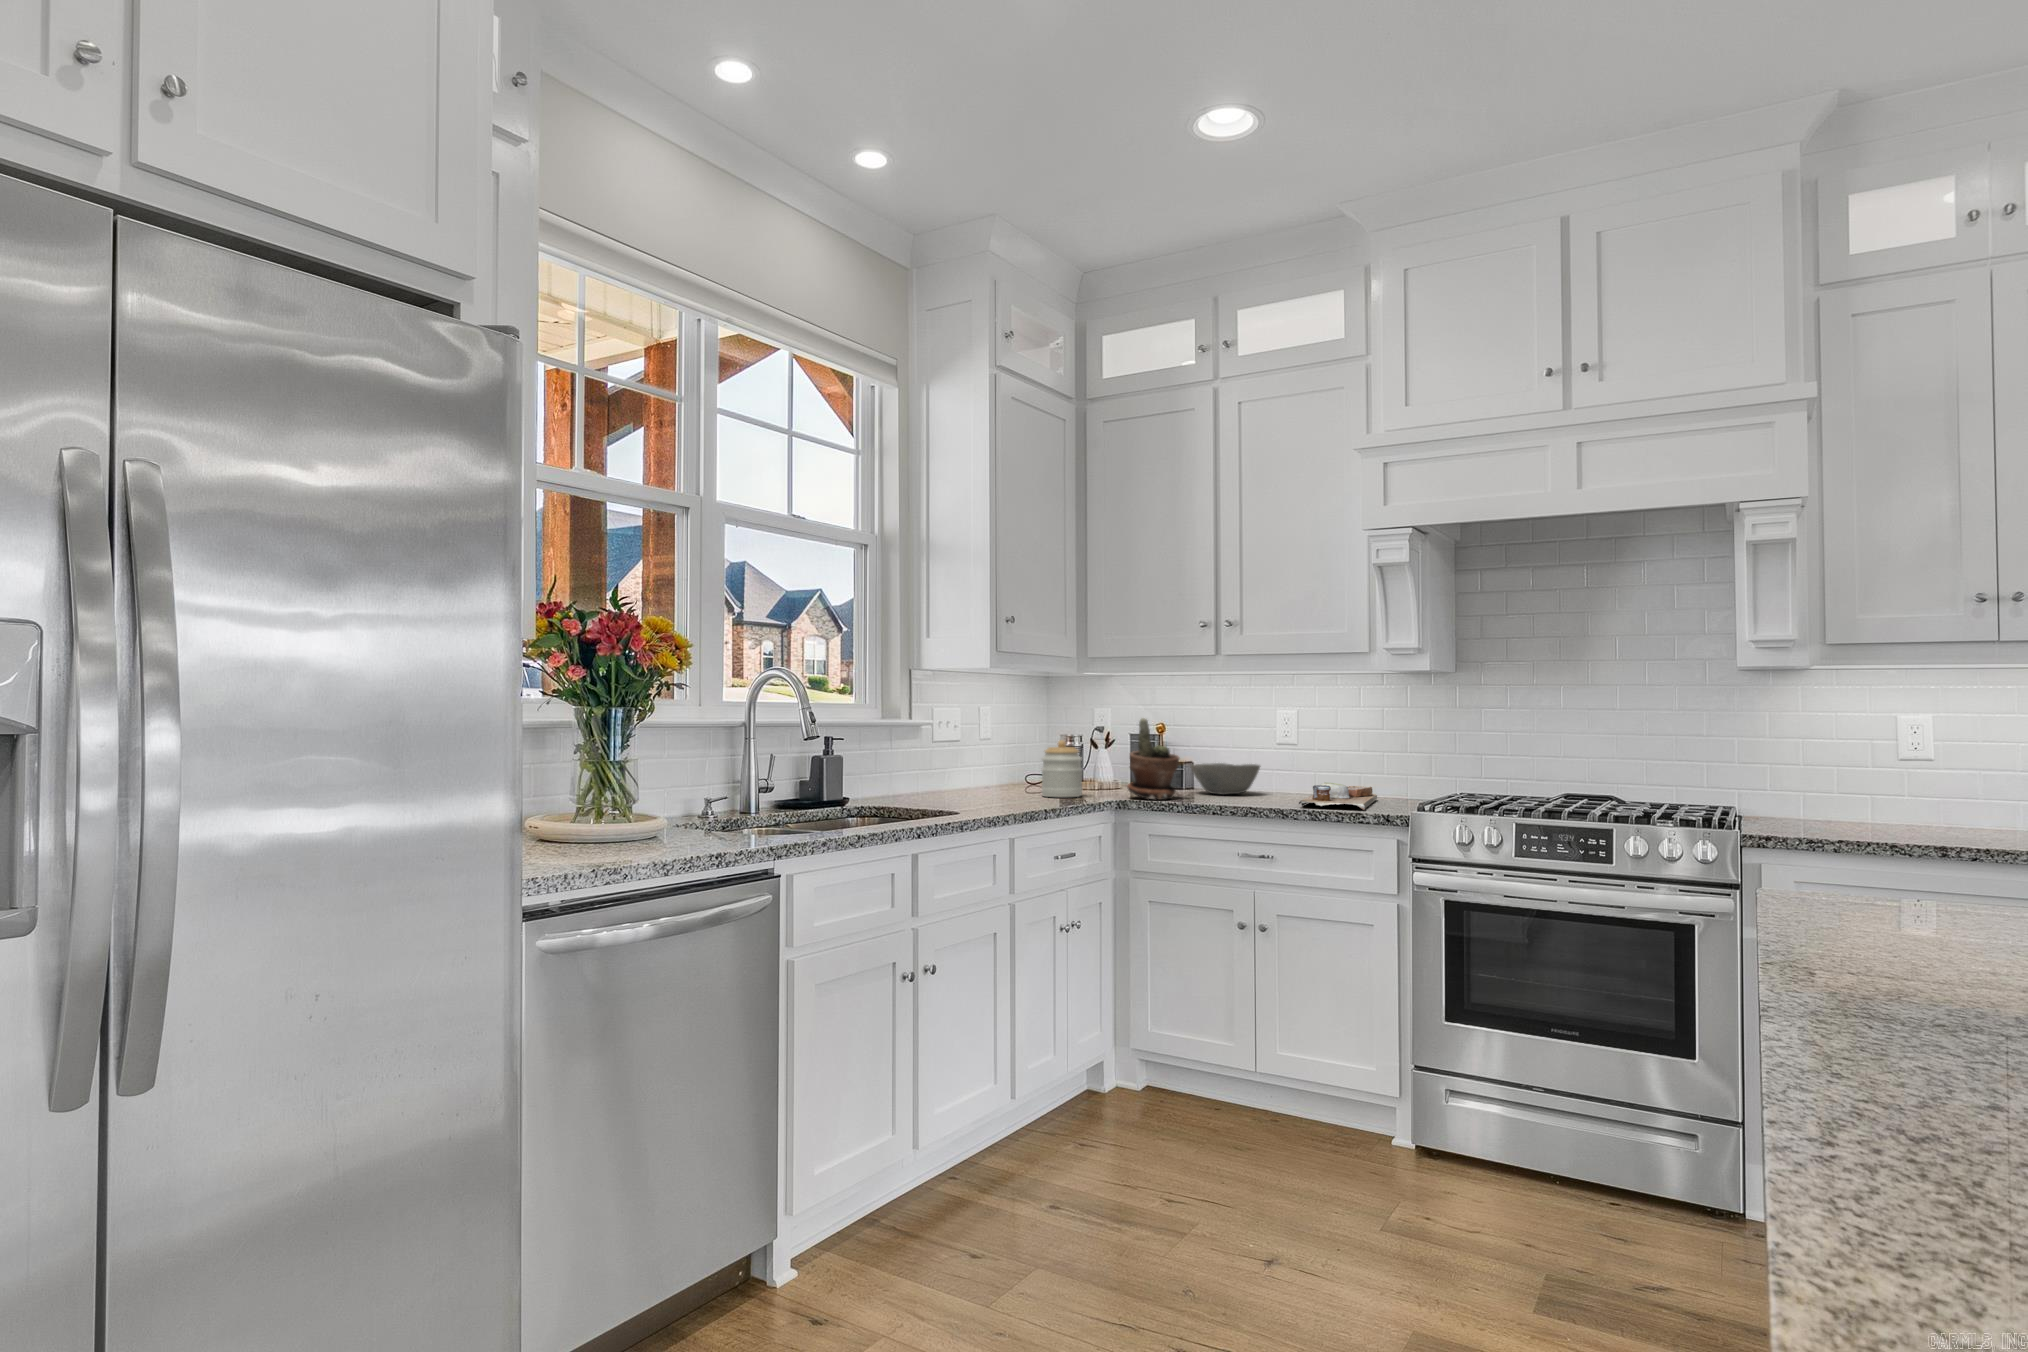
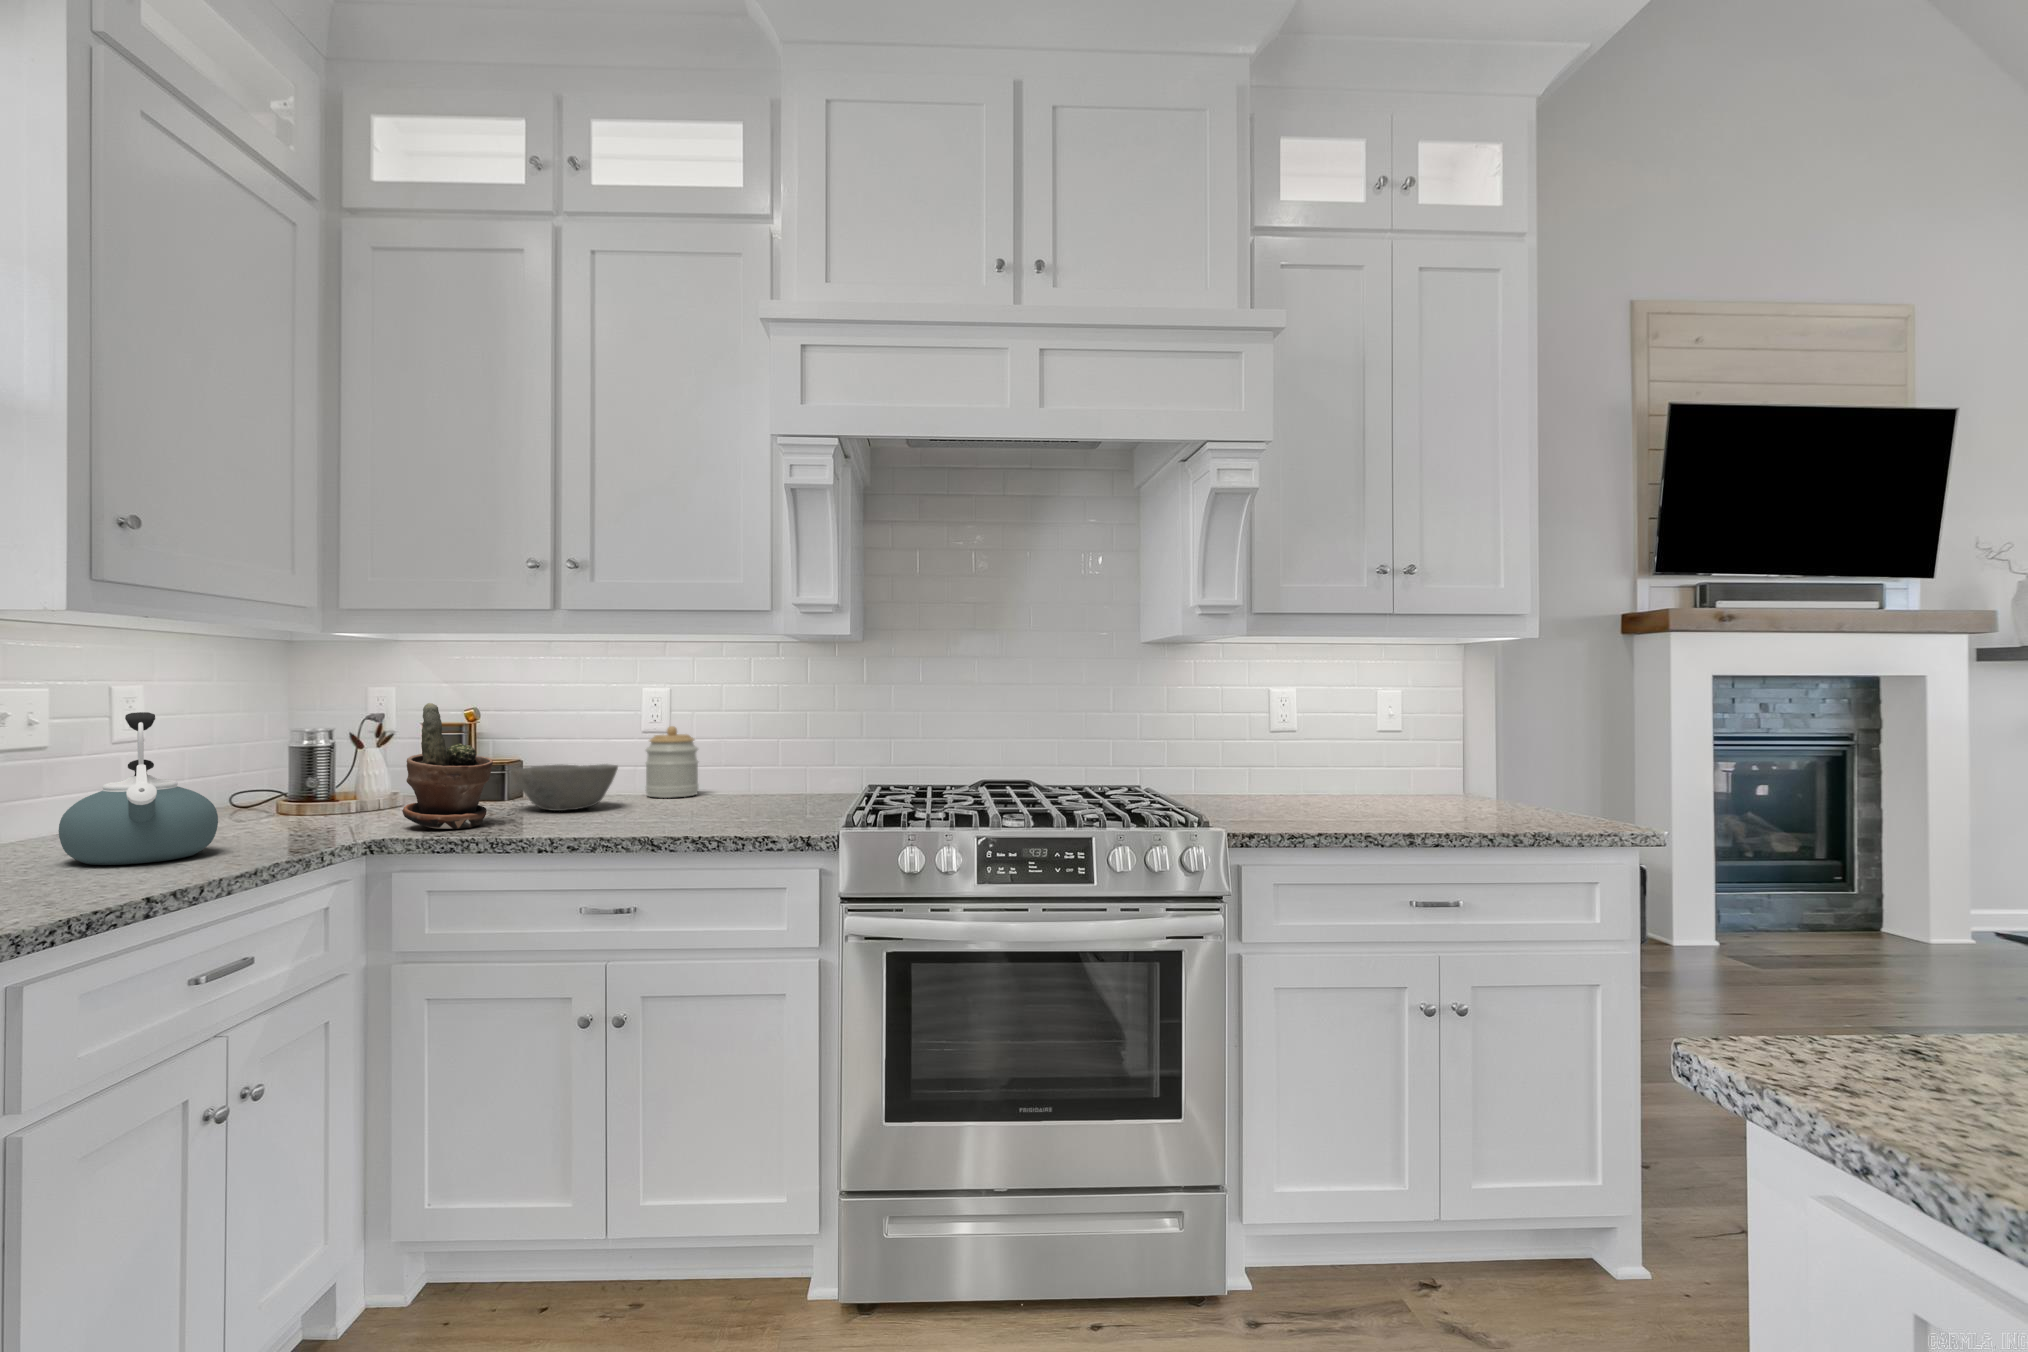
kettle: none [965,721,1035,804] -> present [59,712,218,865]
jar: present [1041,740,1082,797] -> present [646,726,698,798]
cutting board: present [1299,782,1377,810] -> none [678,788,779,828]

